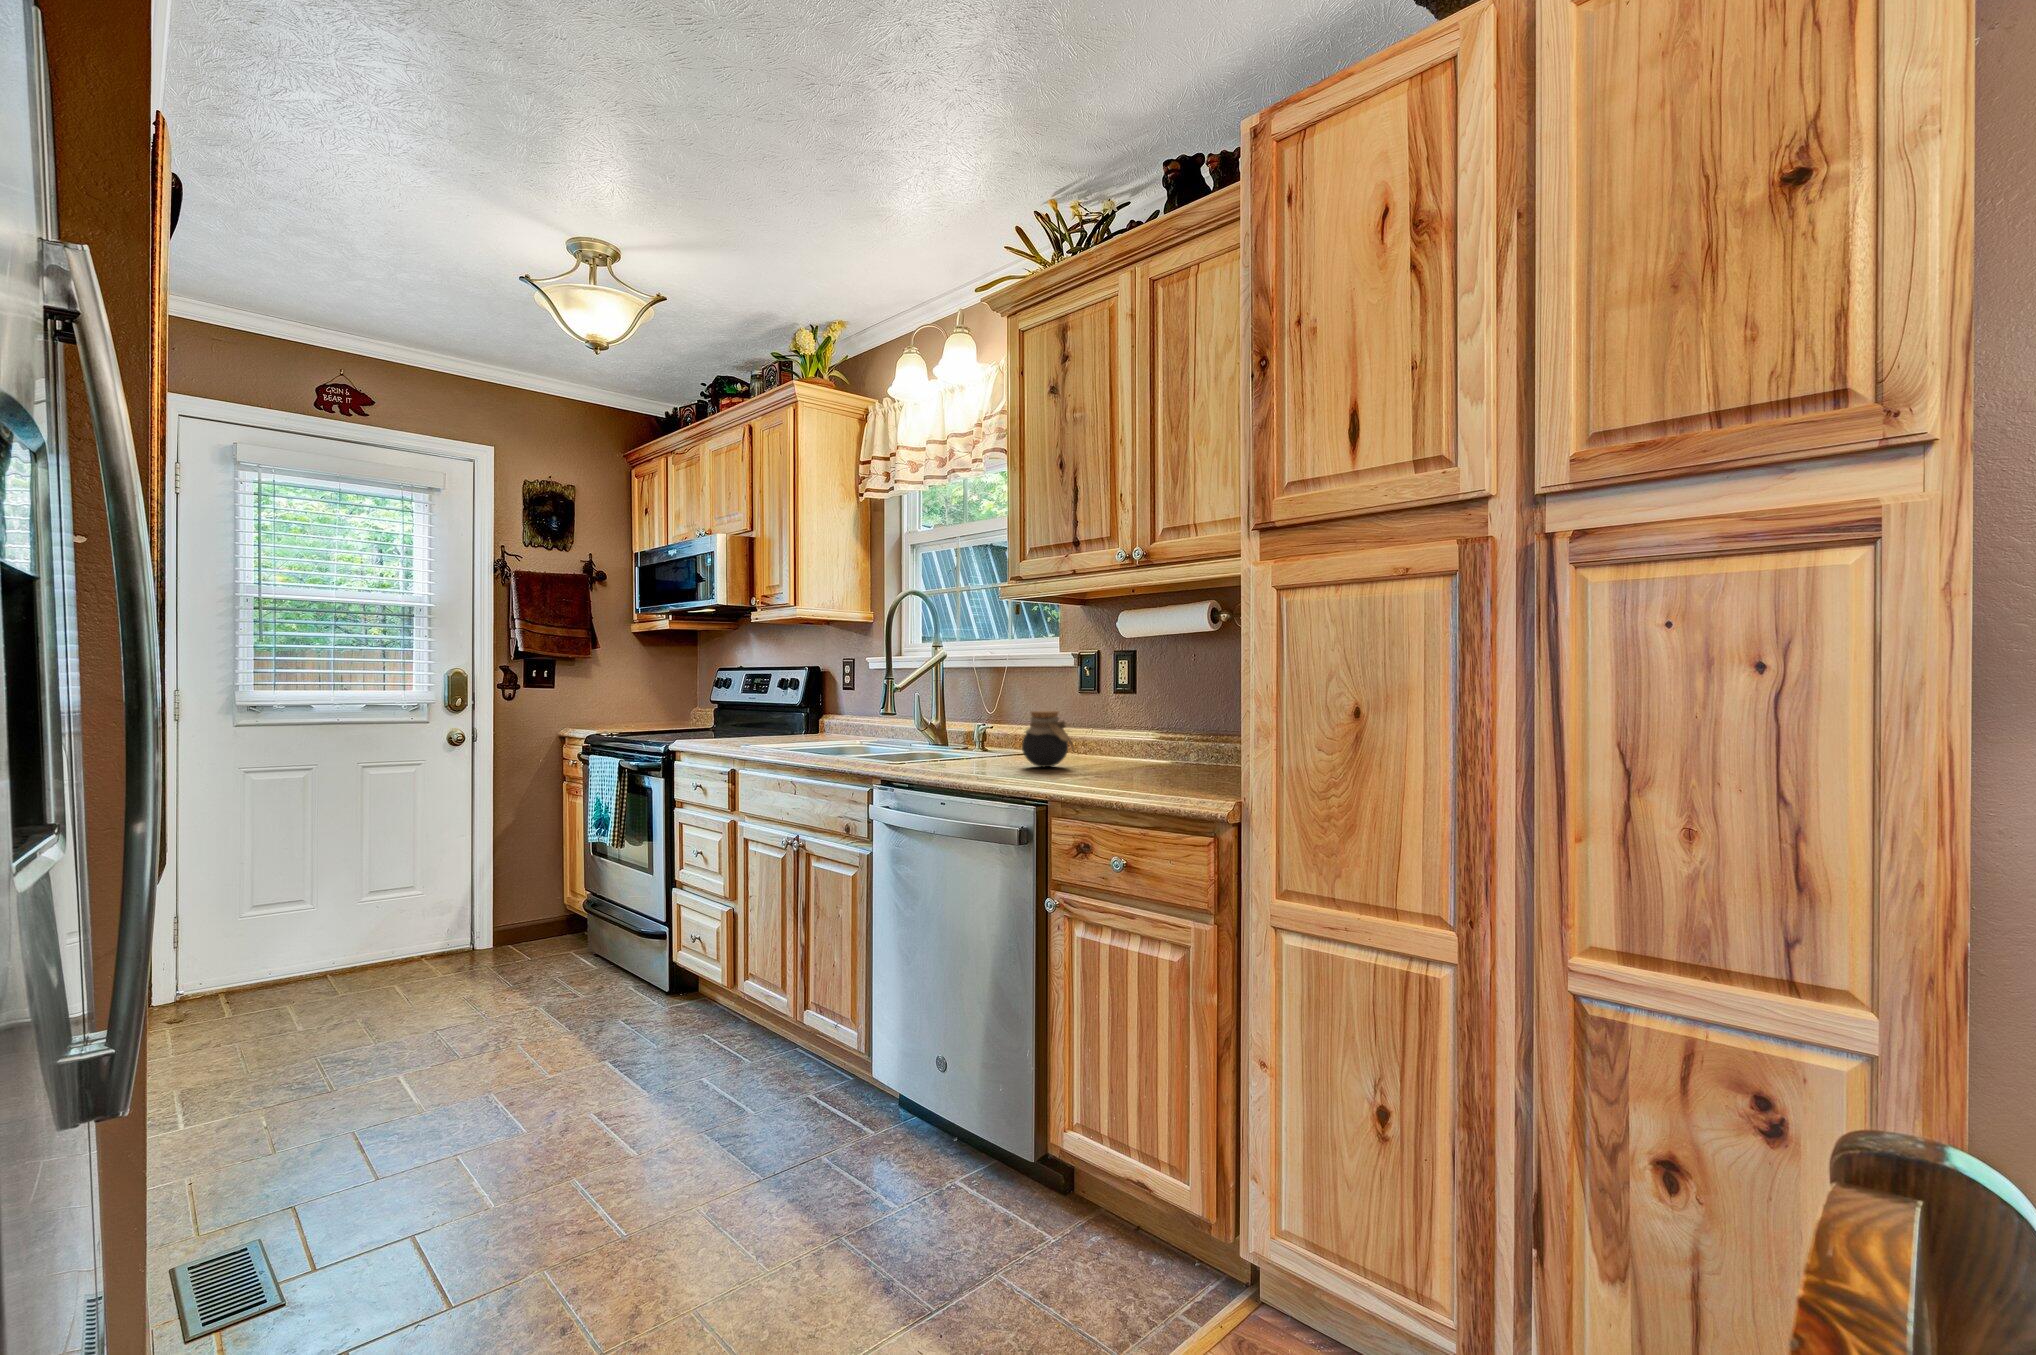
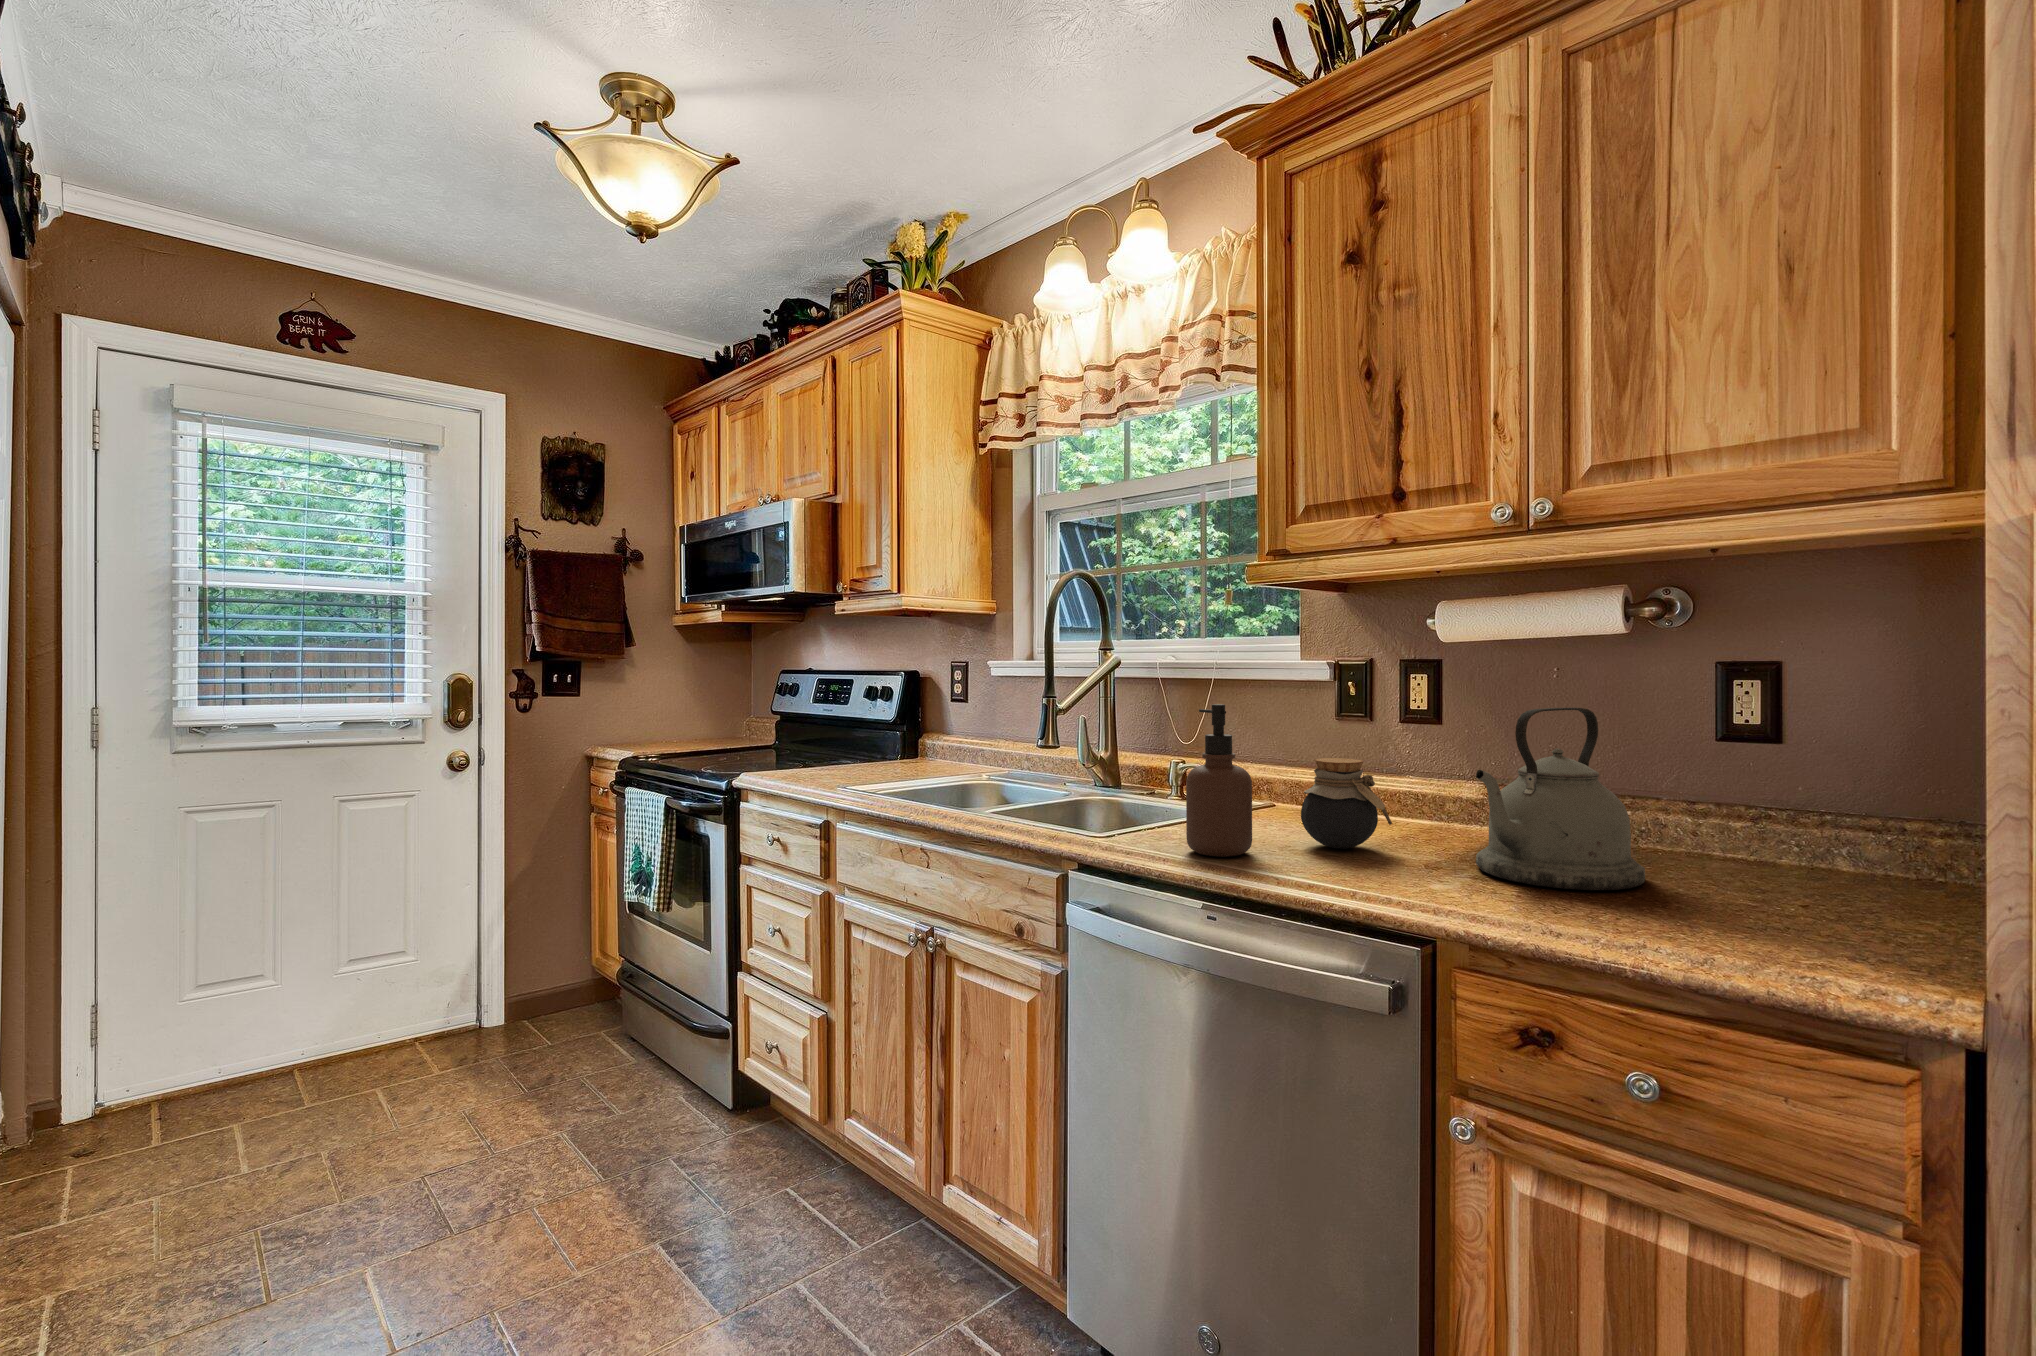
kettle: none [1091,674,1197,779] -> present [1476,708,1645,890]
soap dispenser: none [944,675,985,770] -> present [1186,704,1252,857]

